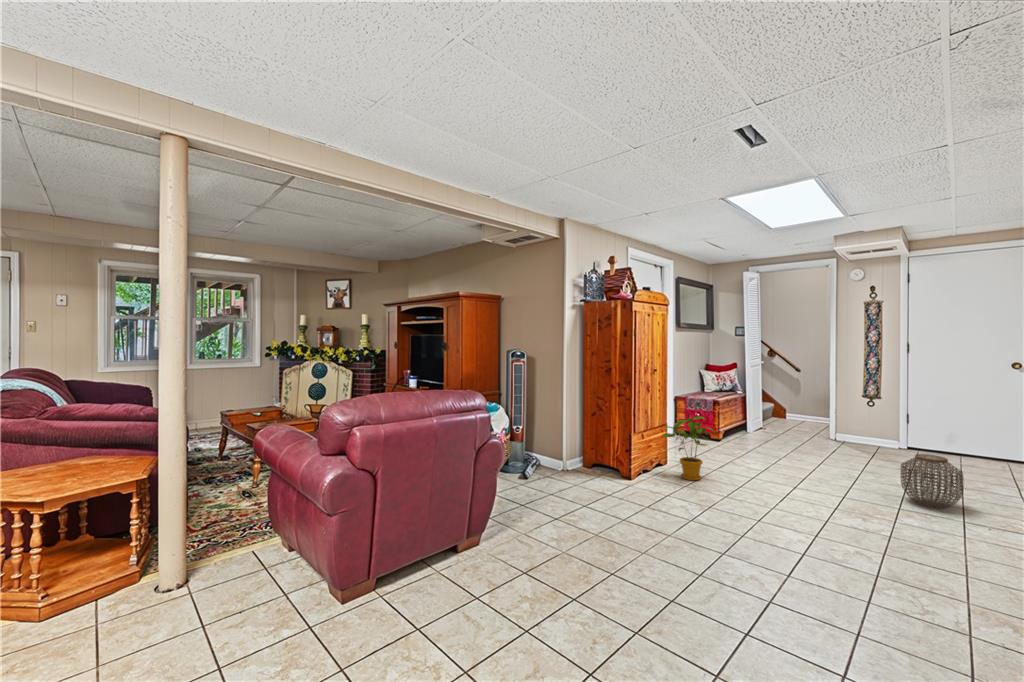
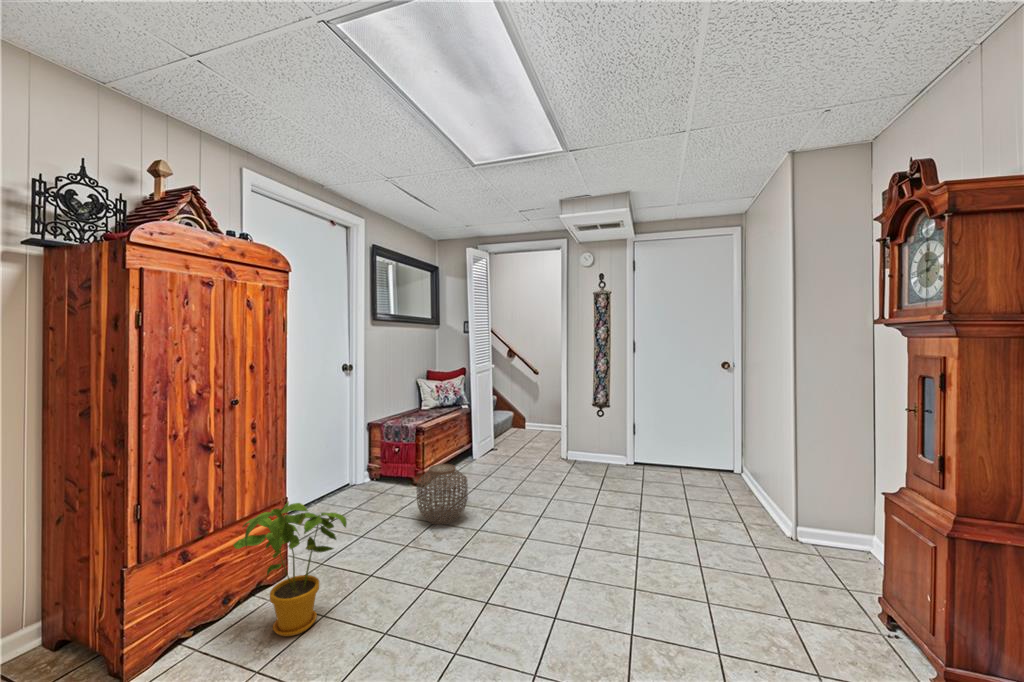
woven basket: present [901,454,964,509] -> present [417,464,468,525]

